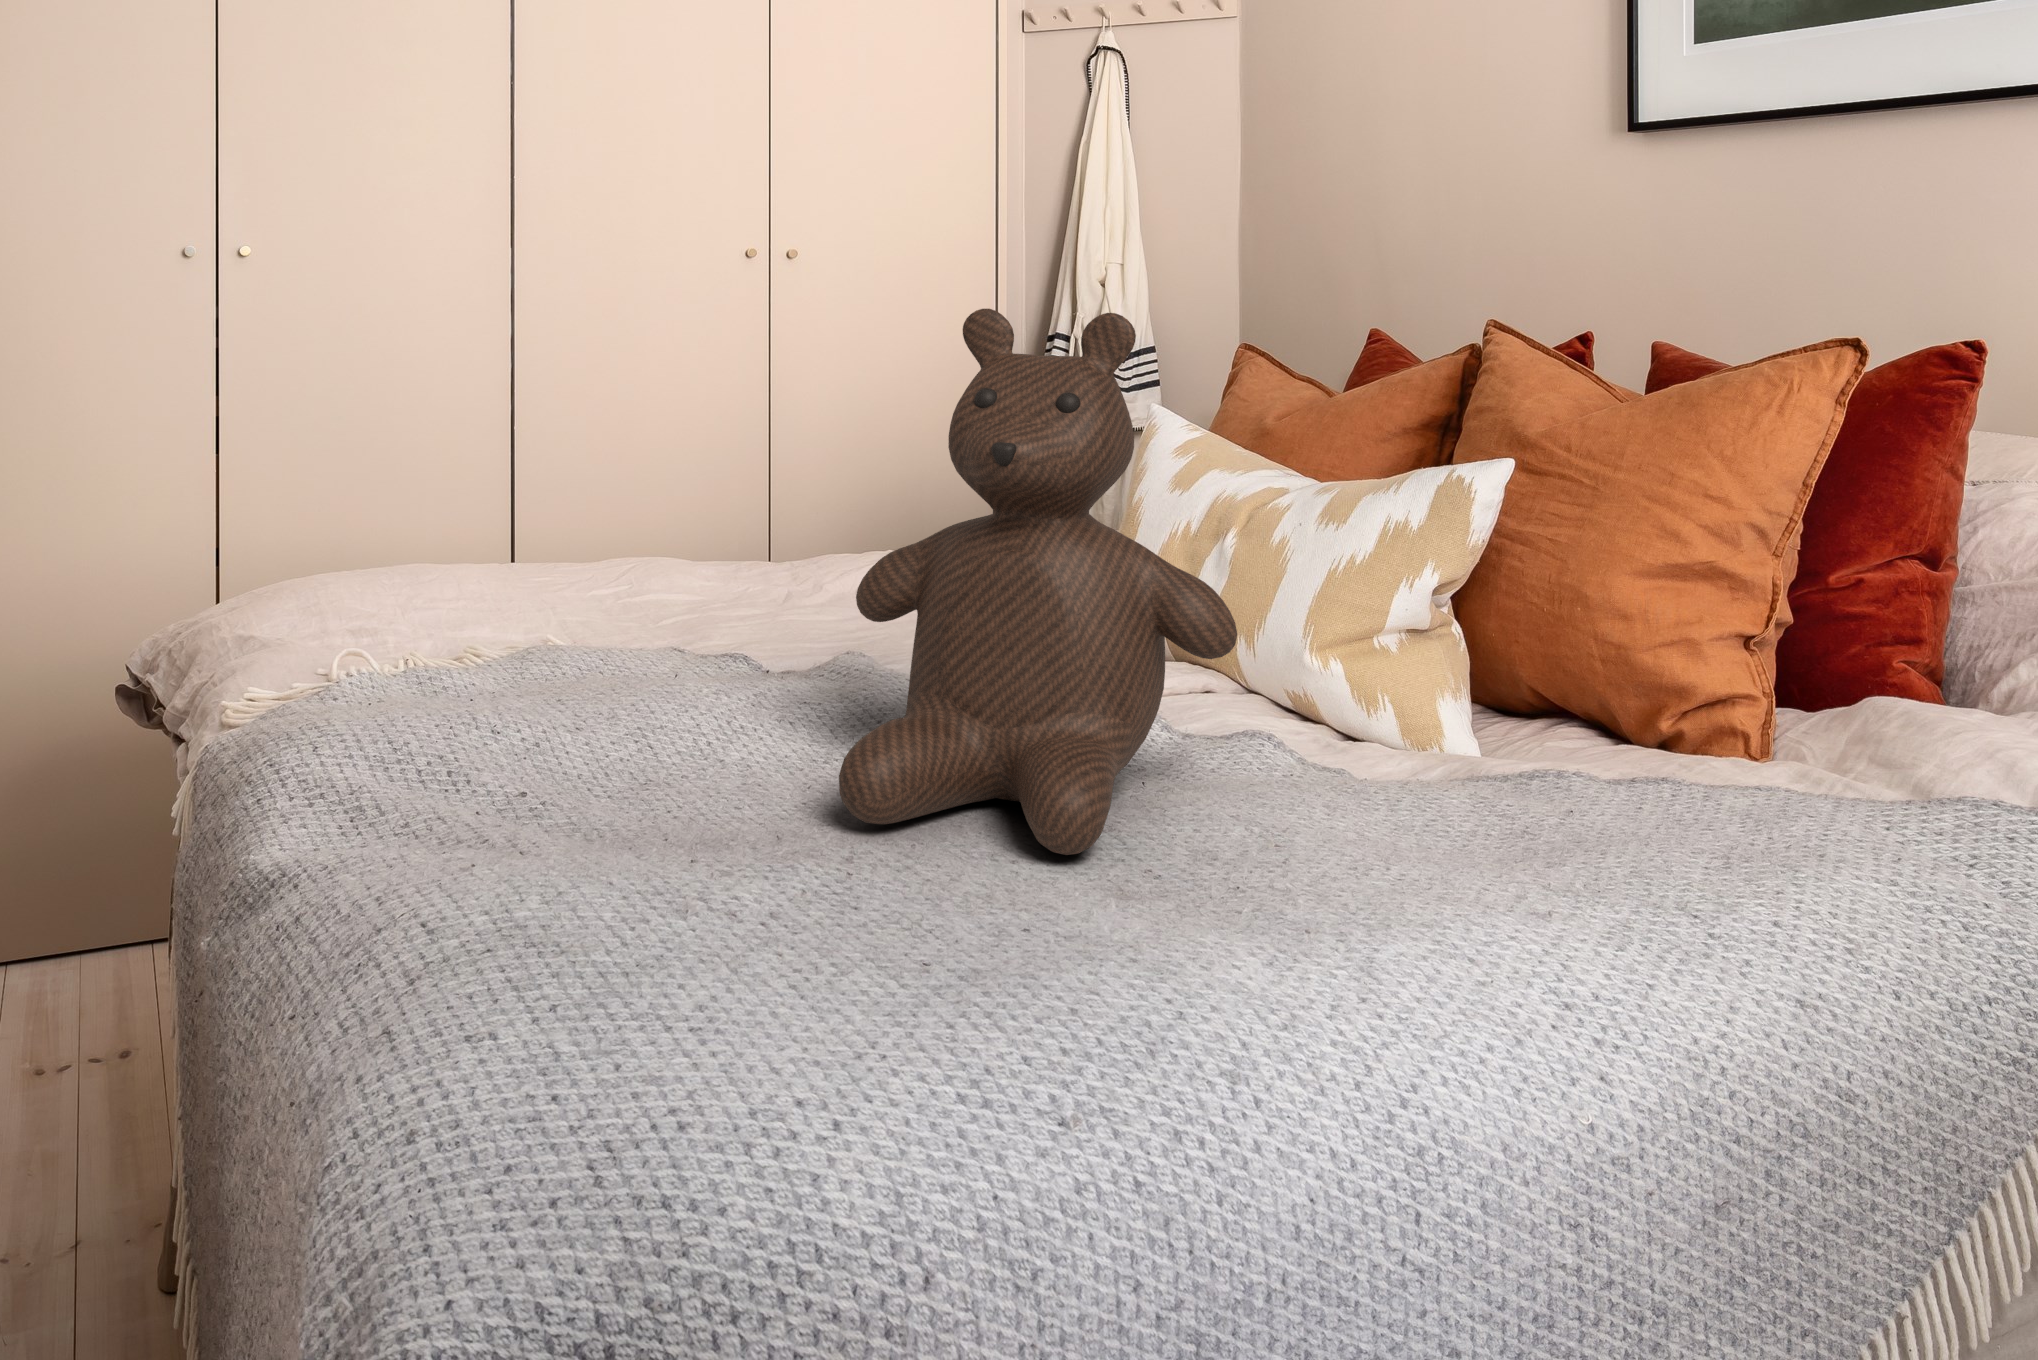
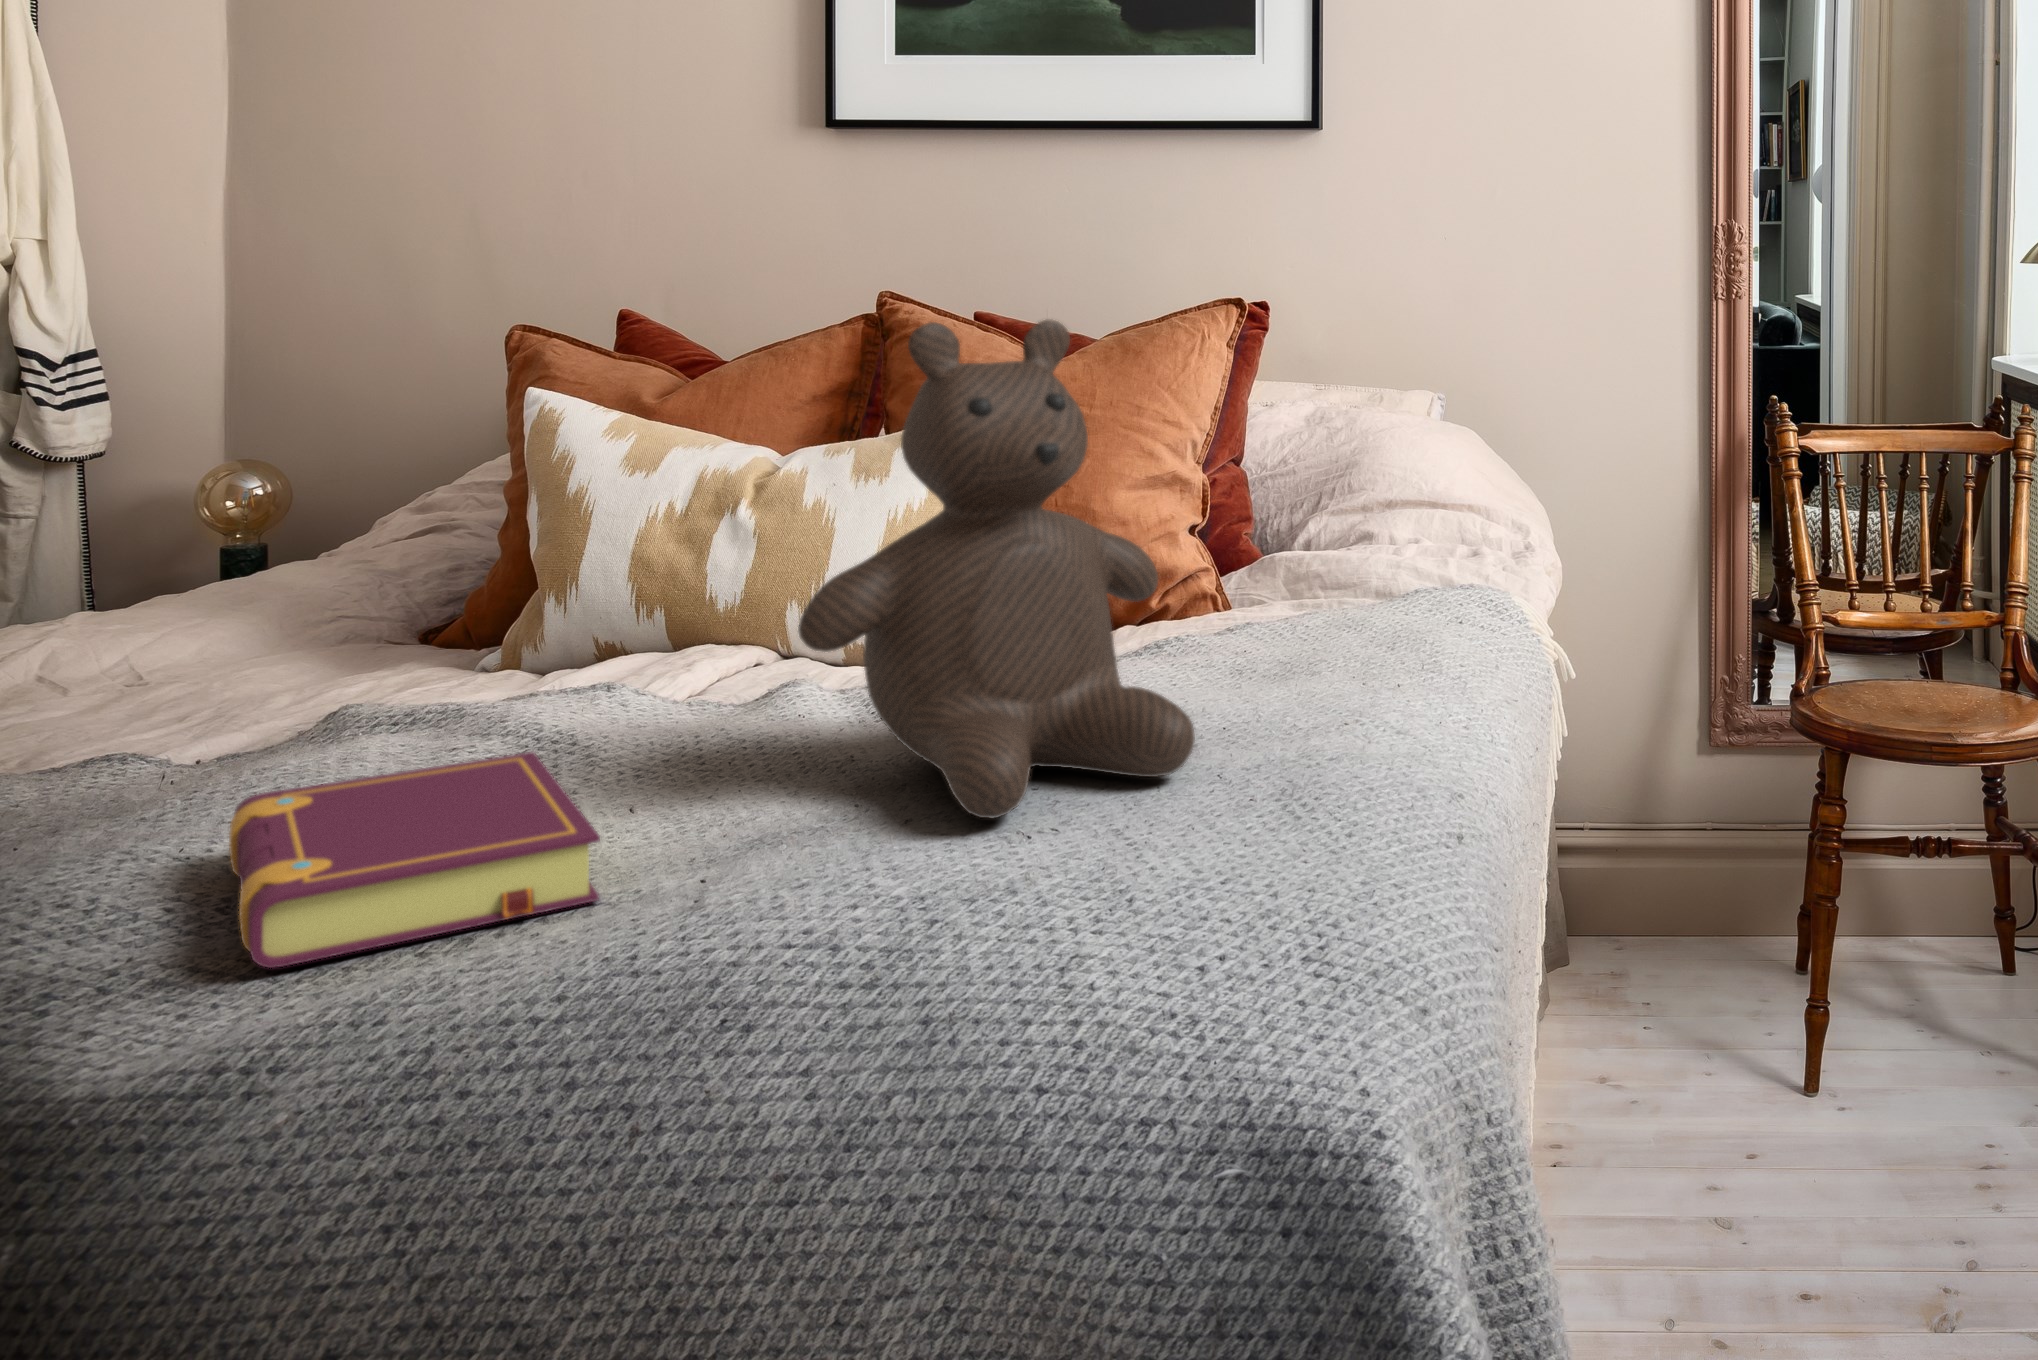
book: none [437,633,772,768] -> present [229,752,600,968]

